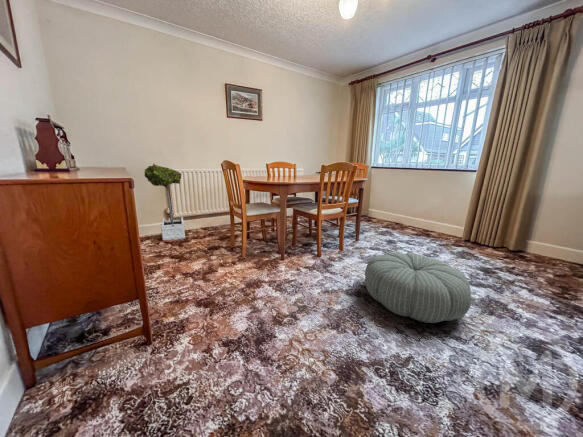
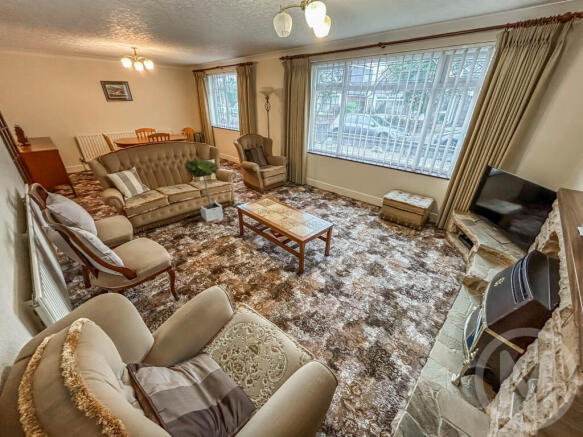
pouf: present [365,252,471,323] -> none [379,224,441,266]

